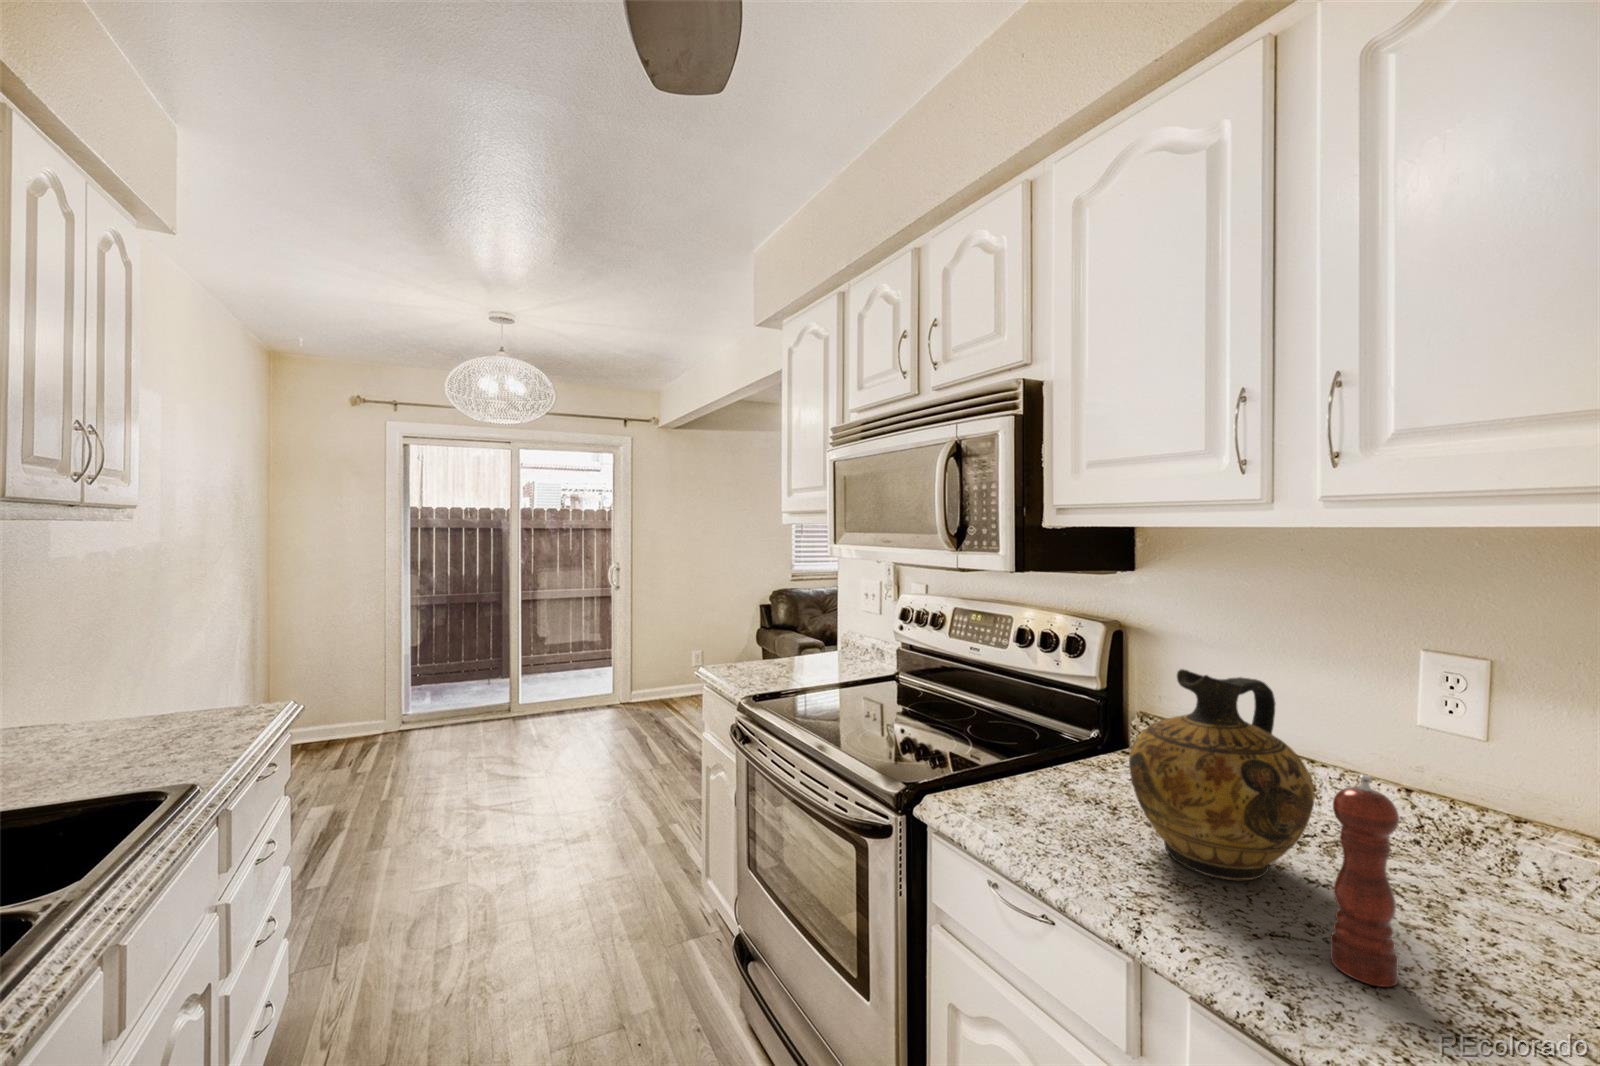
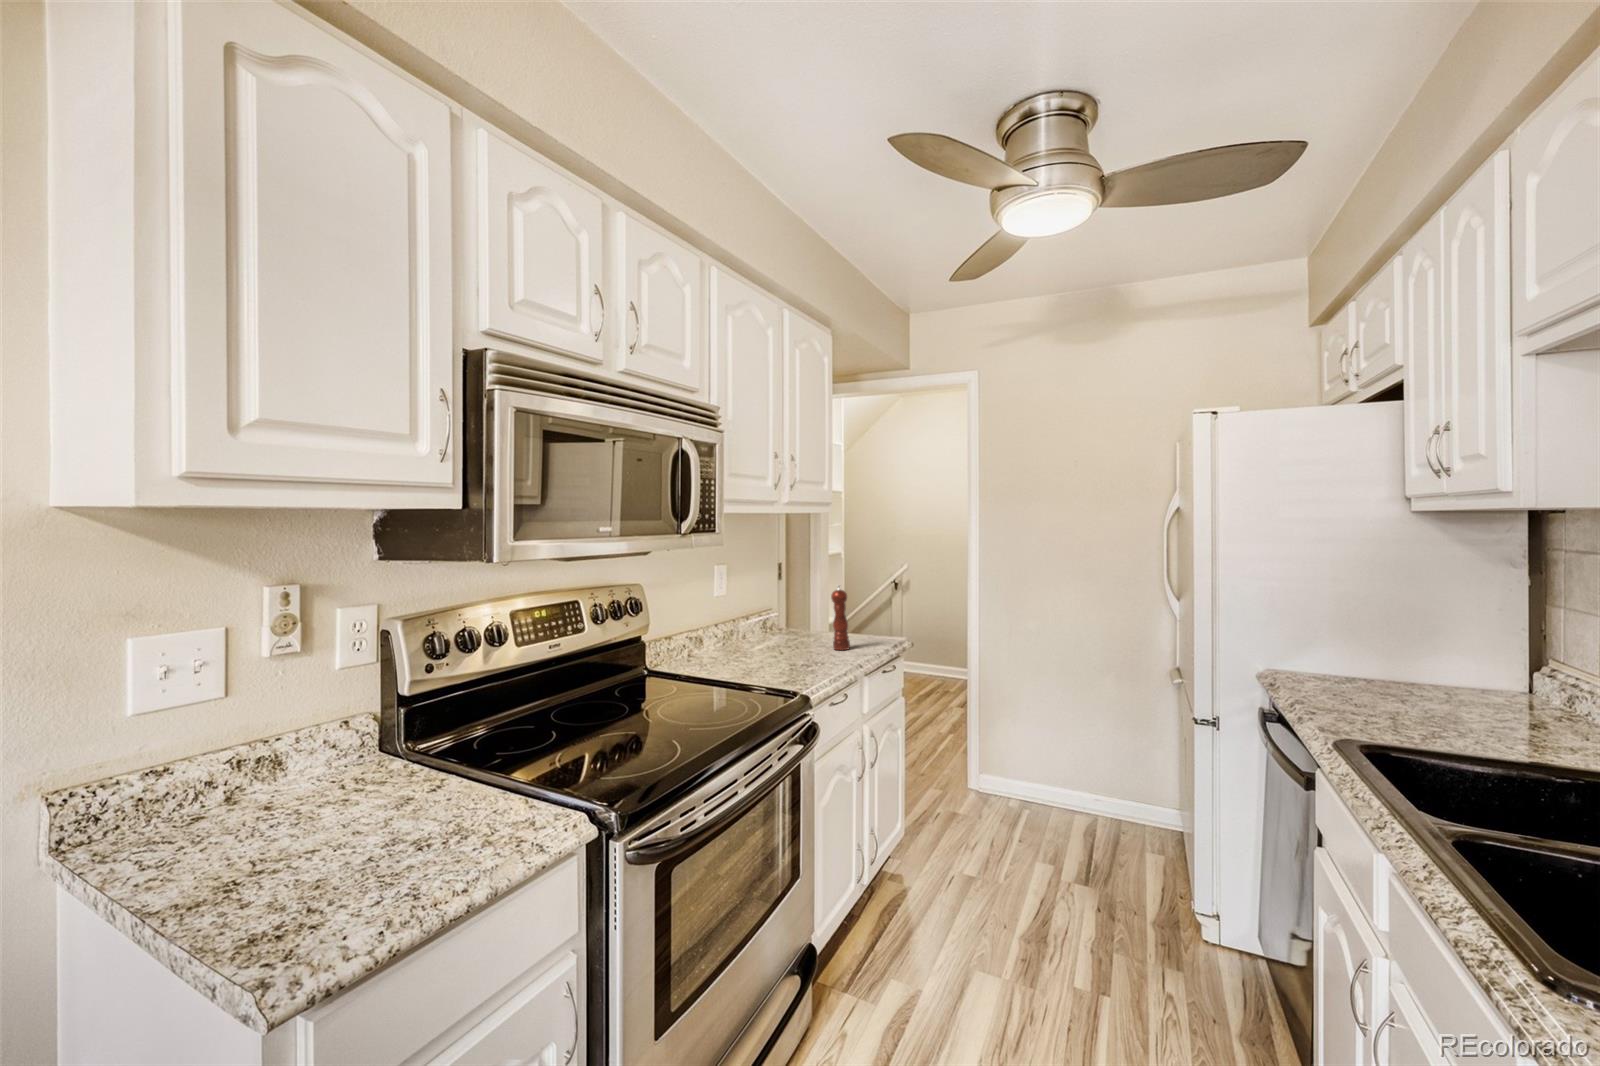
ceramic jug: present [1129,669,1314,880] -> none [750,571,822,663]

